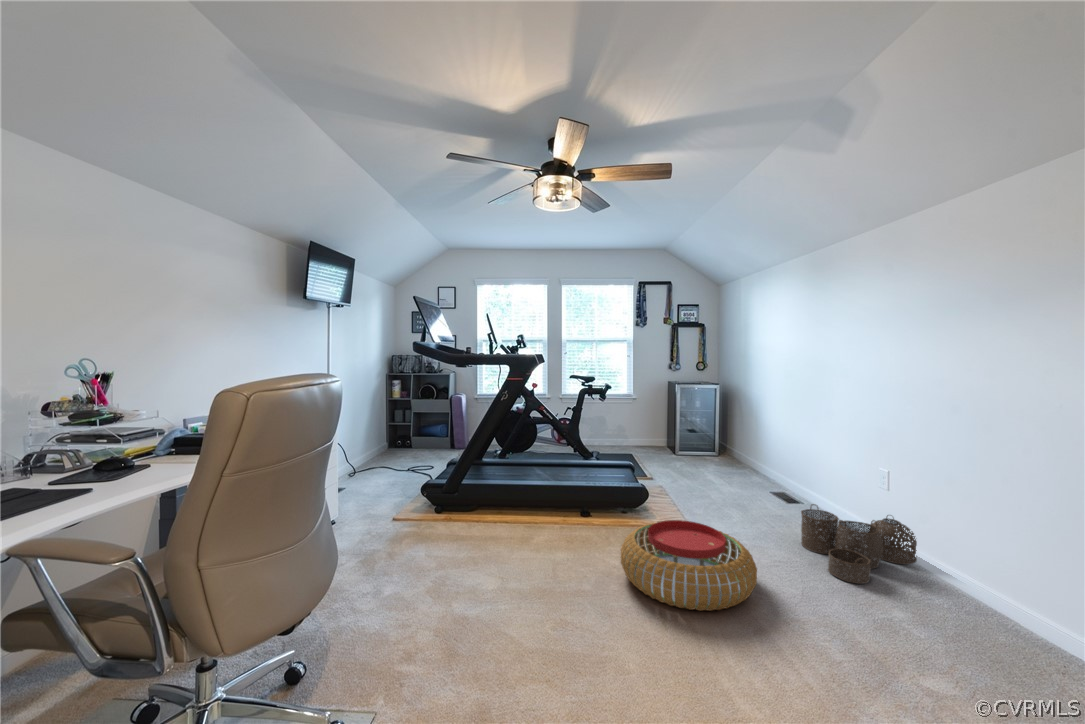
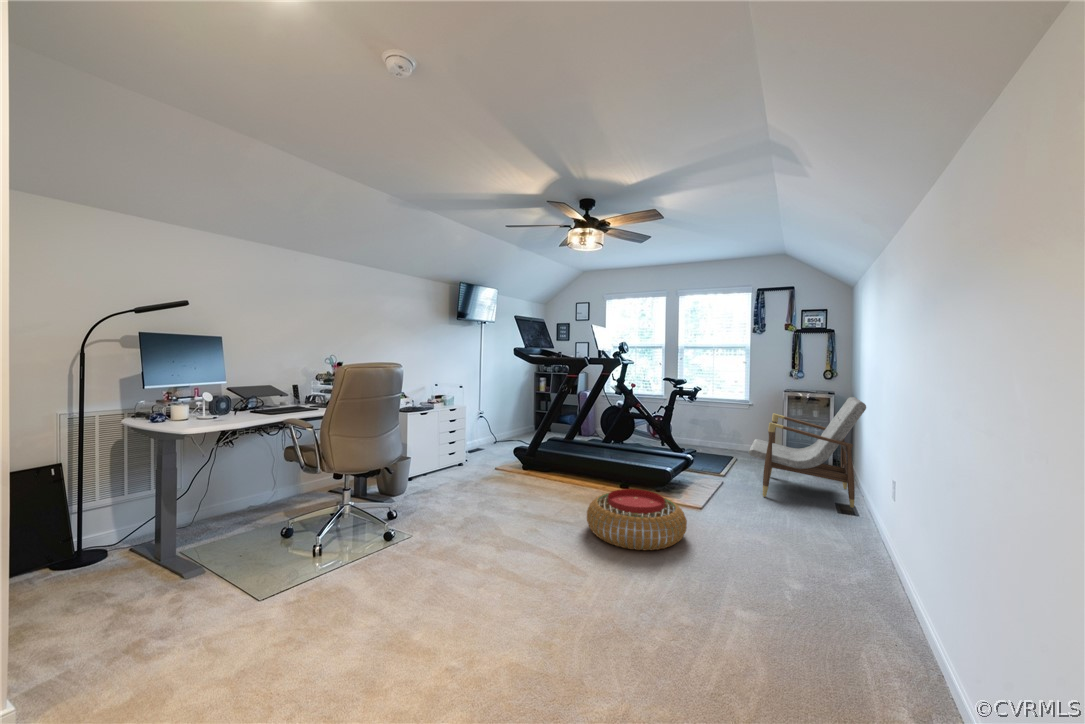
armchair: none [677,386,798,496] -> present [748,397,866,508]
woven basket: present [801,504,917,584] -> none [765,504,888,573]

